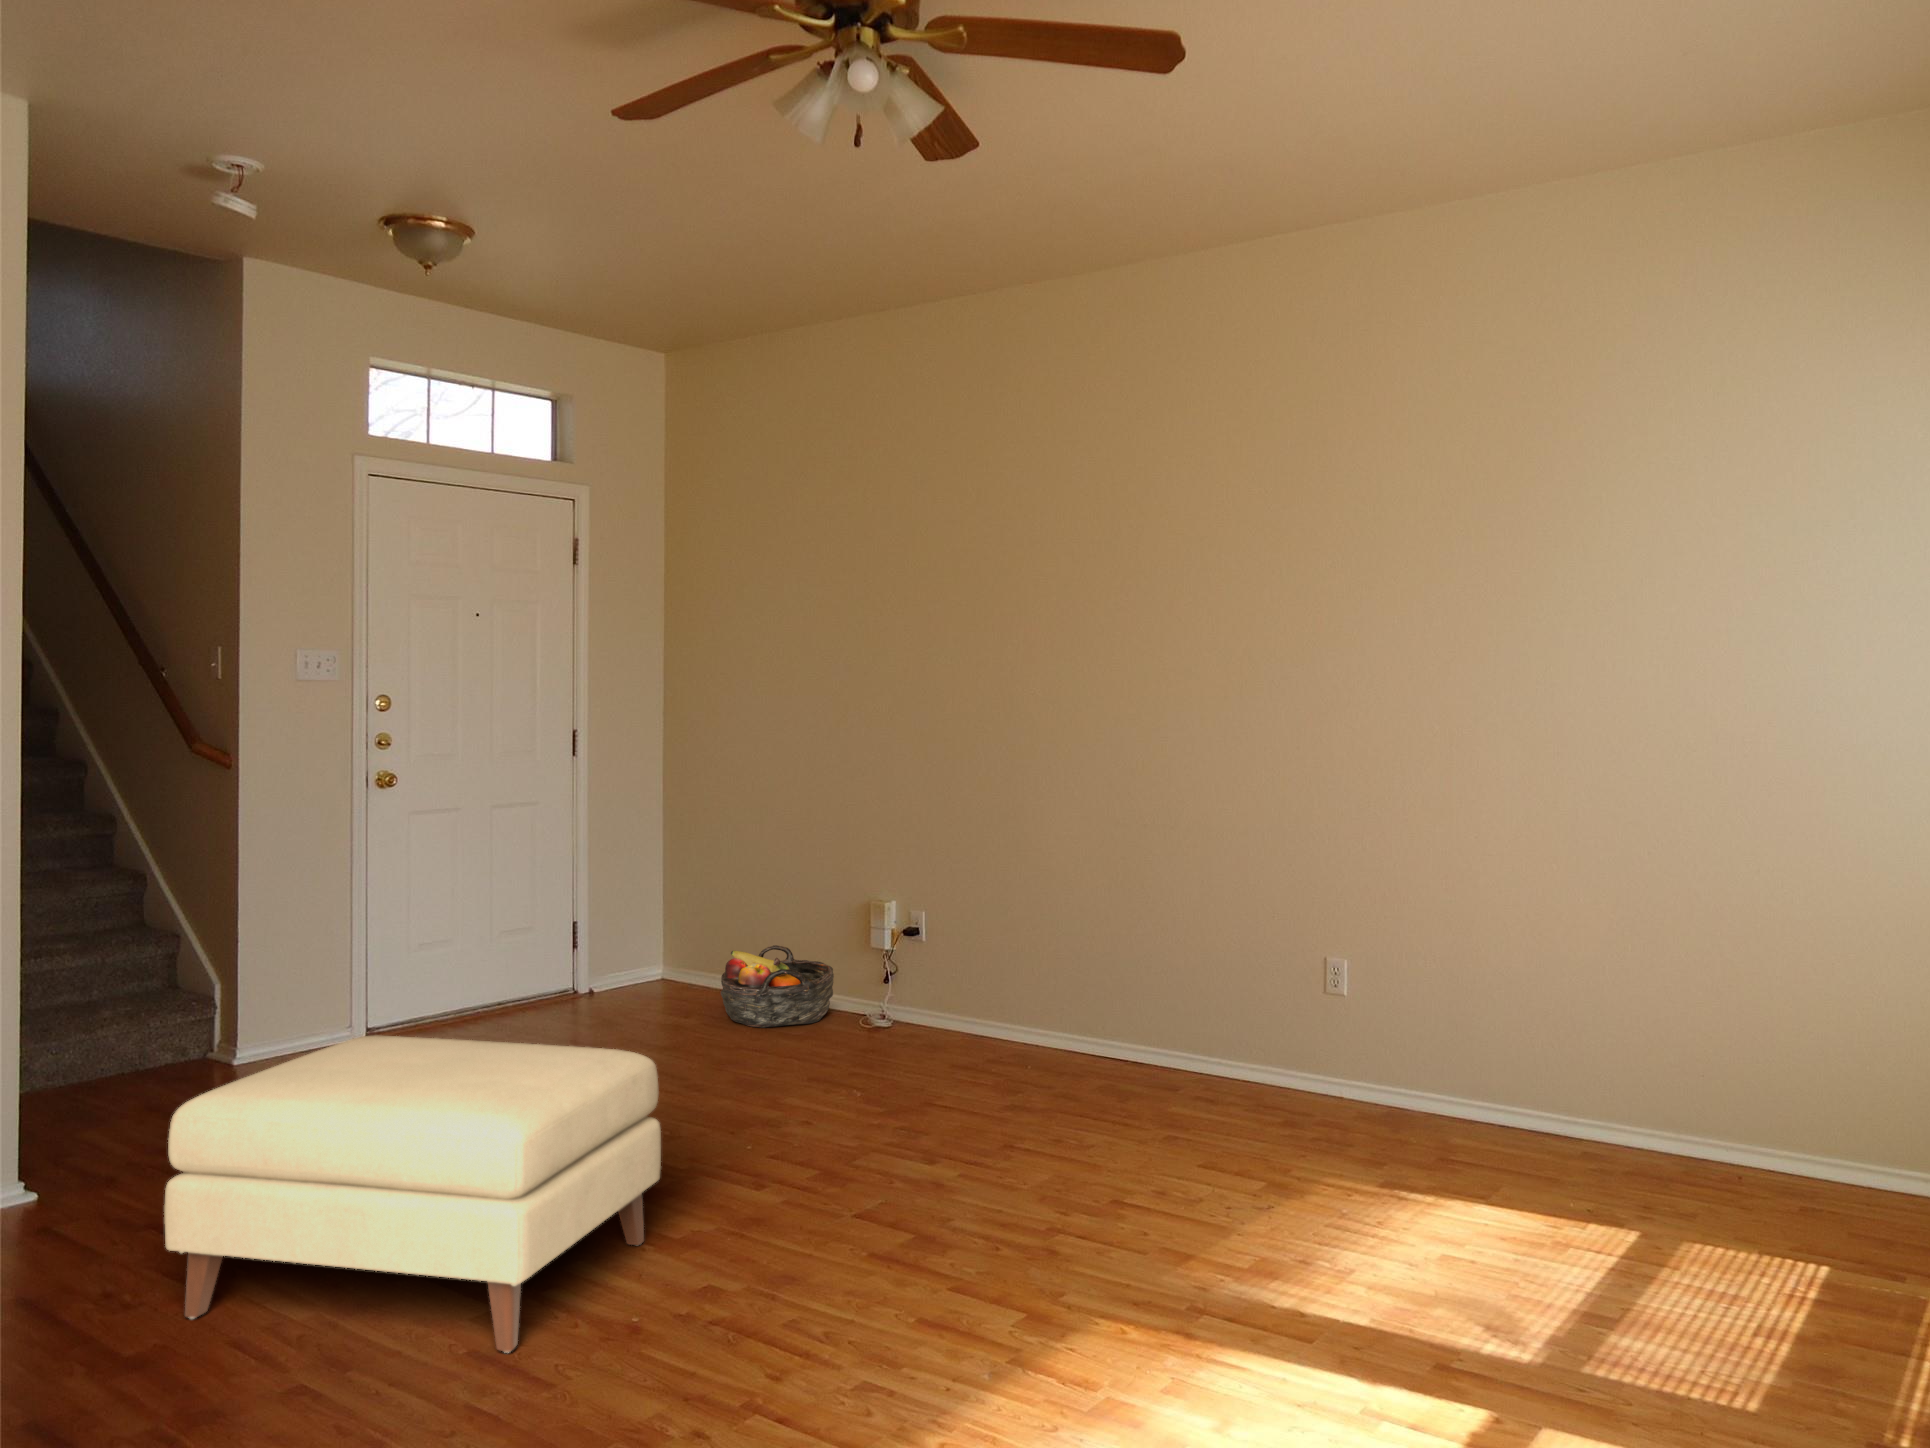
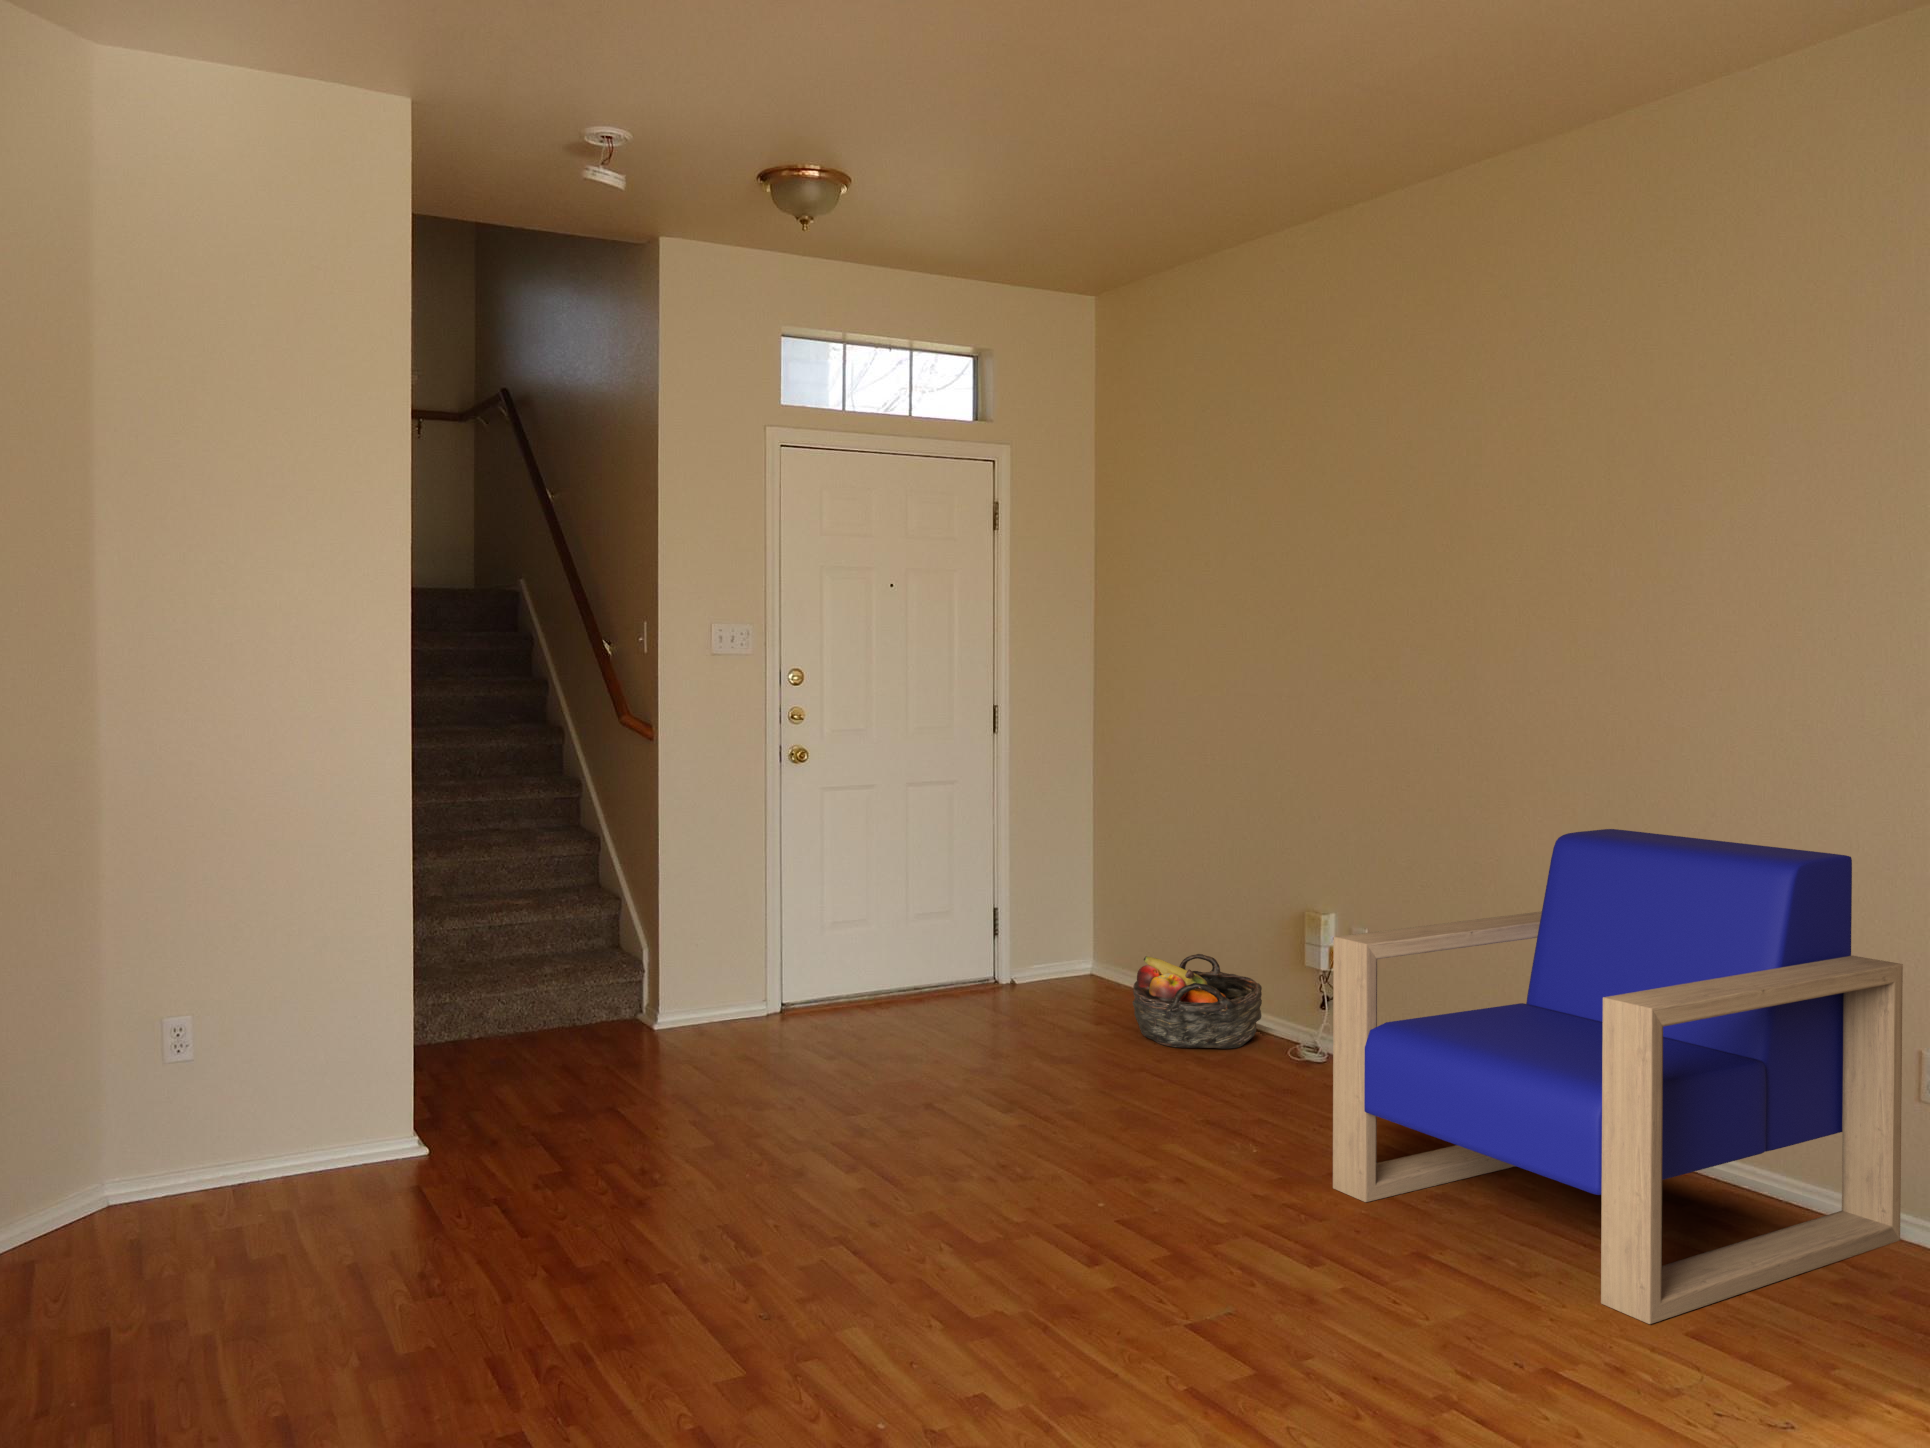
armchair: none [932,817,1314,1176] -> present [1333,829,1903,1324]
ottoman: present [164,1036,661,1353] -> none [482,1020,963,1391]

